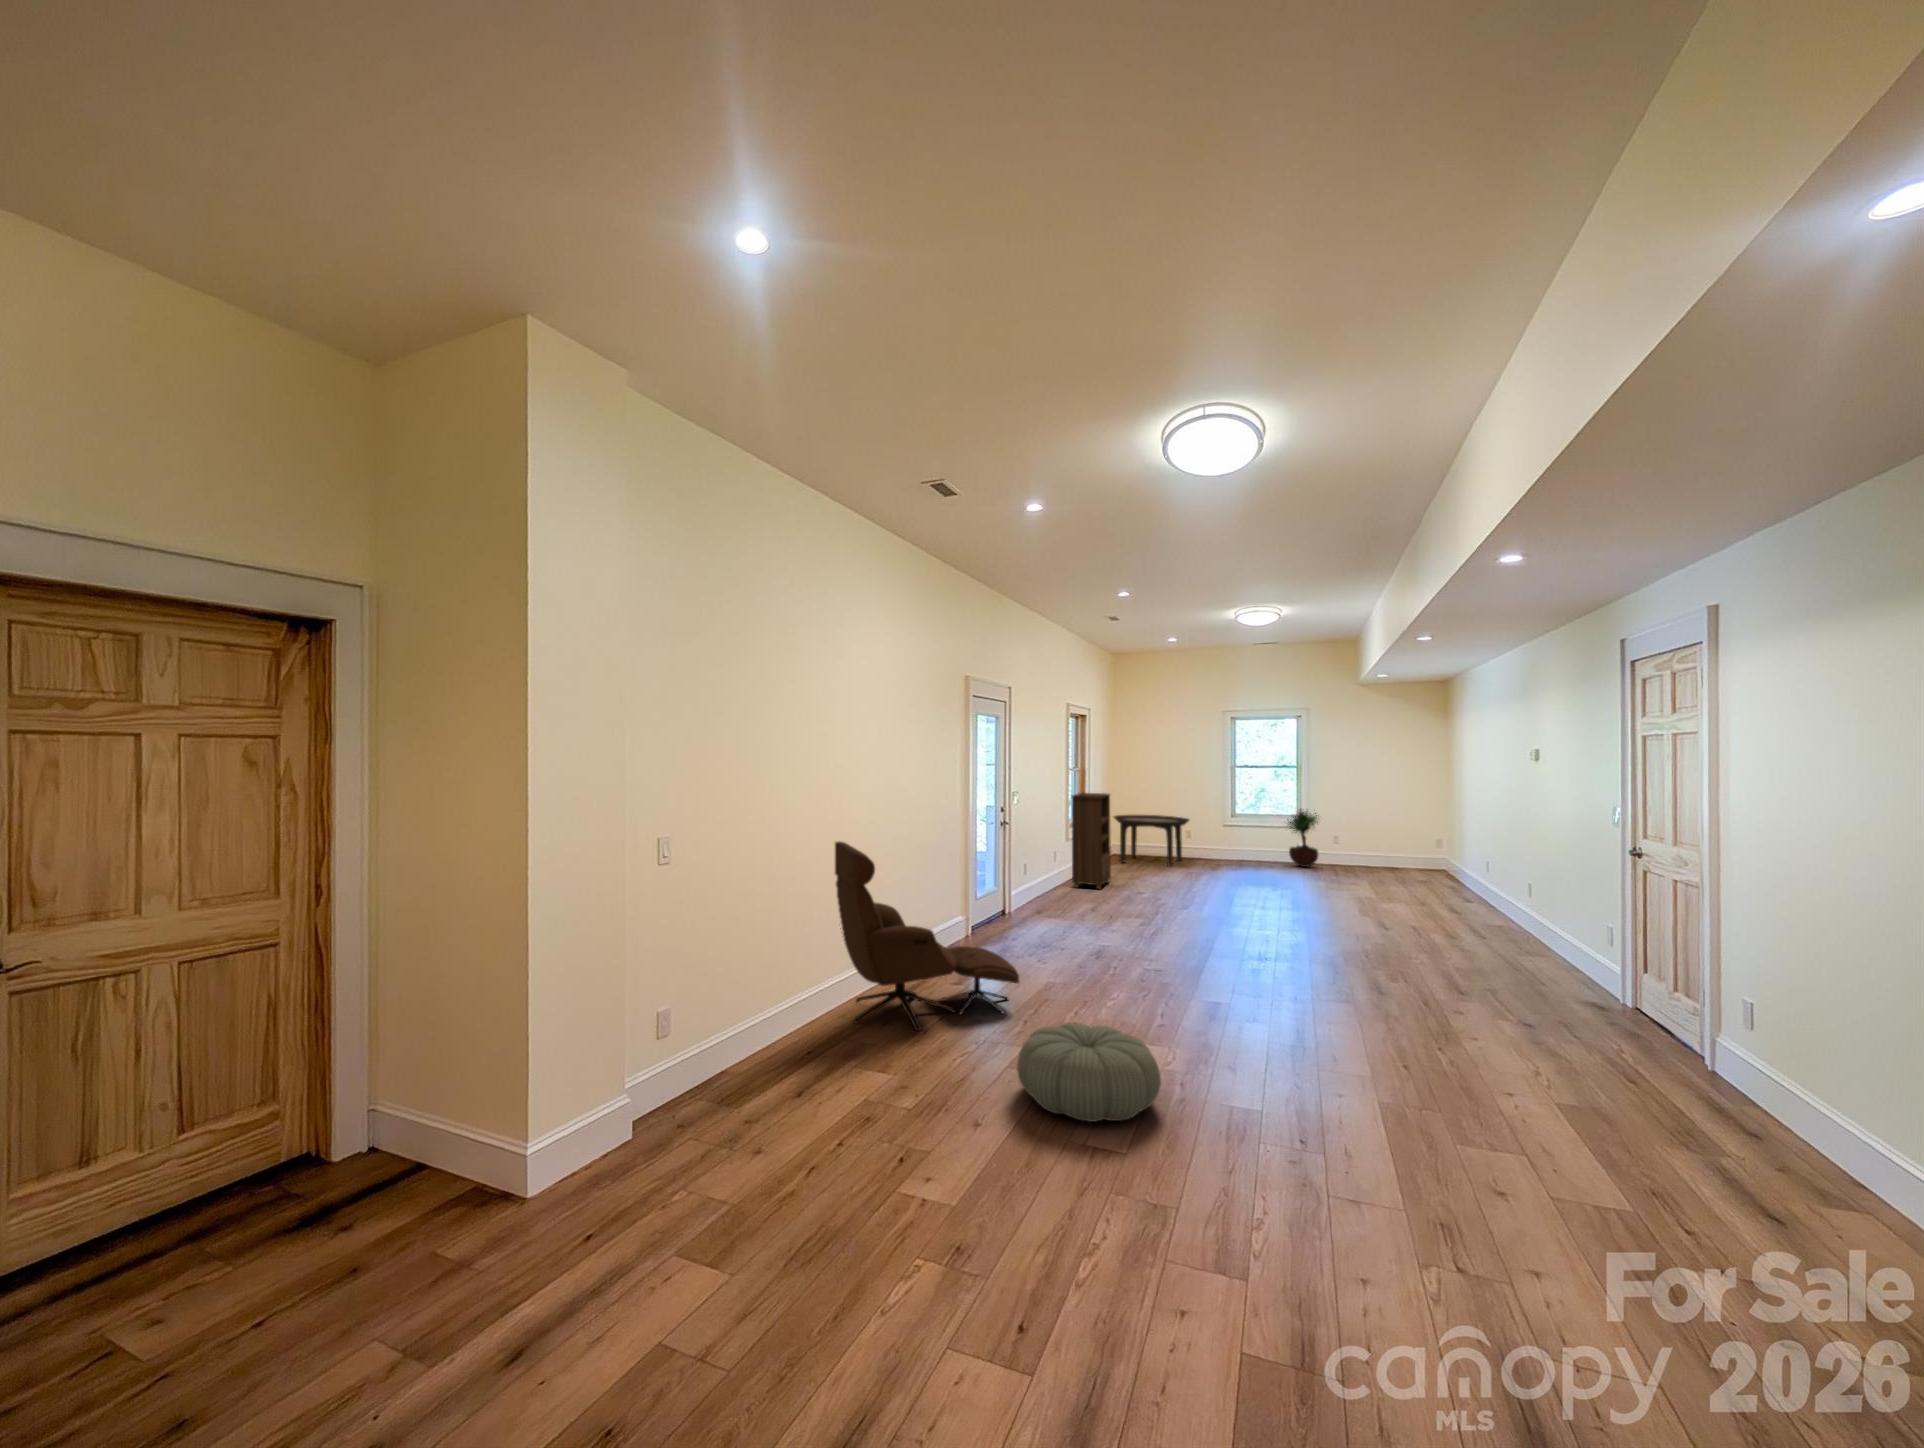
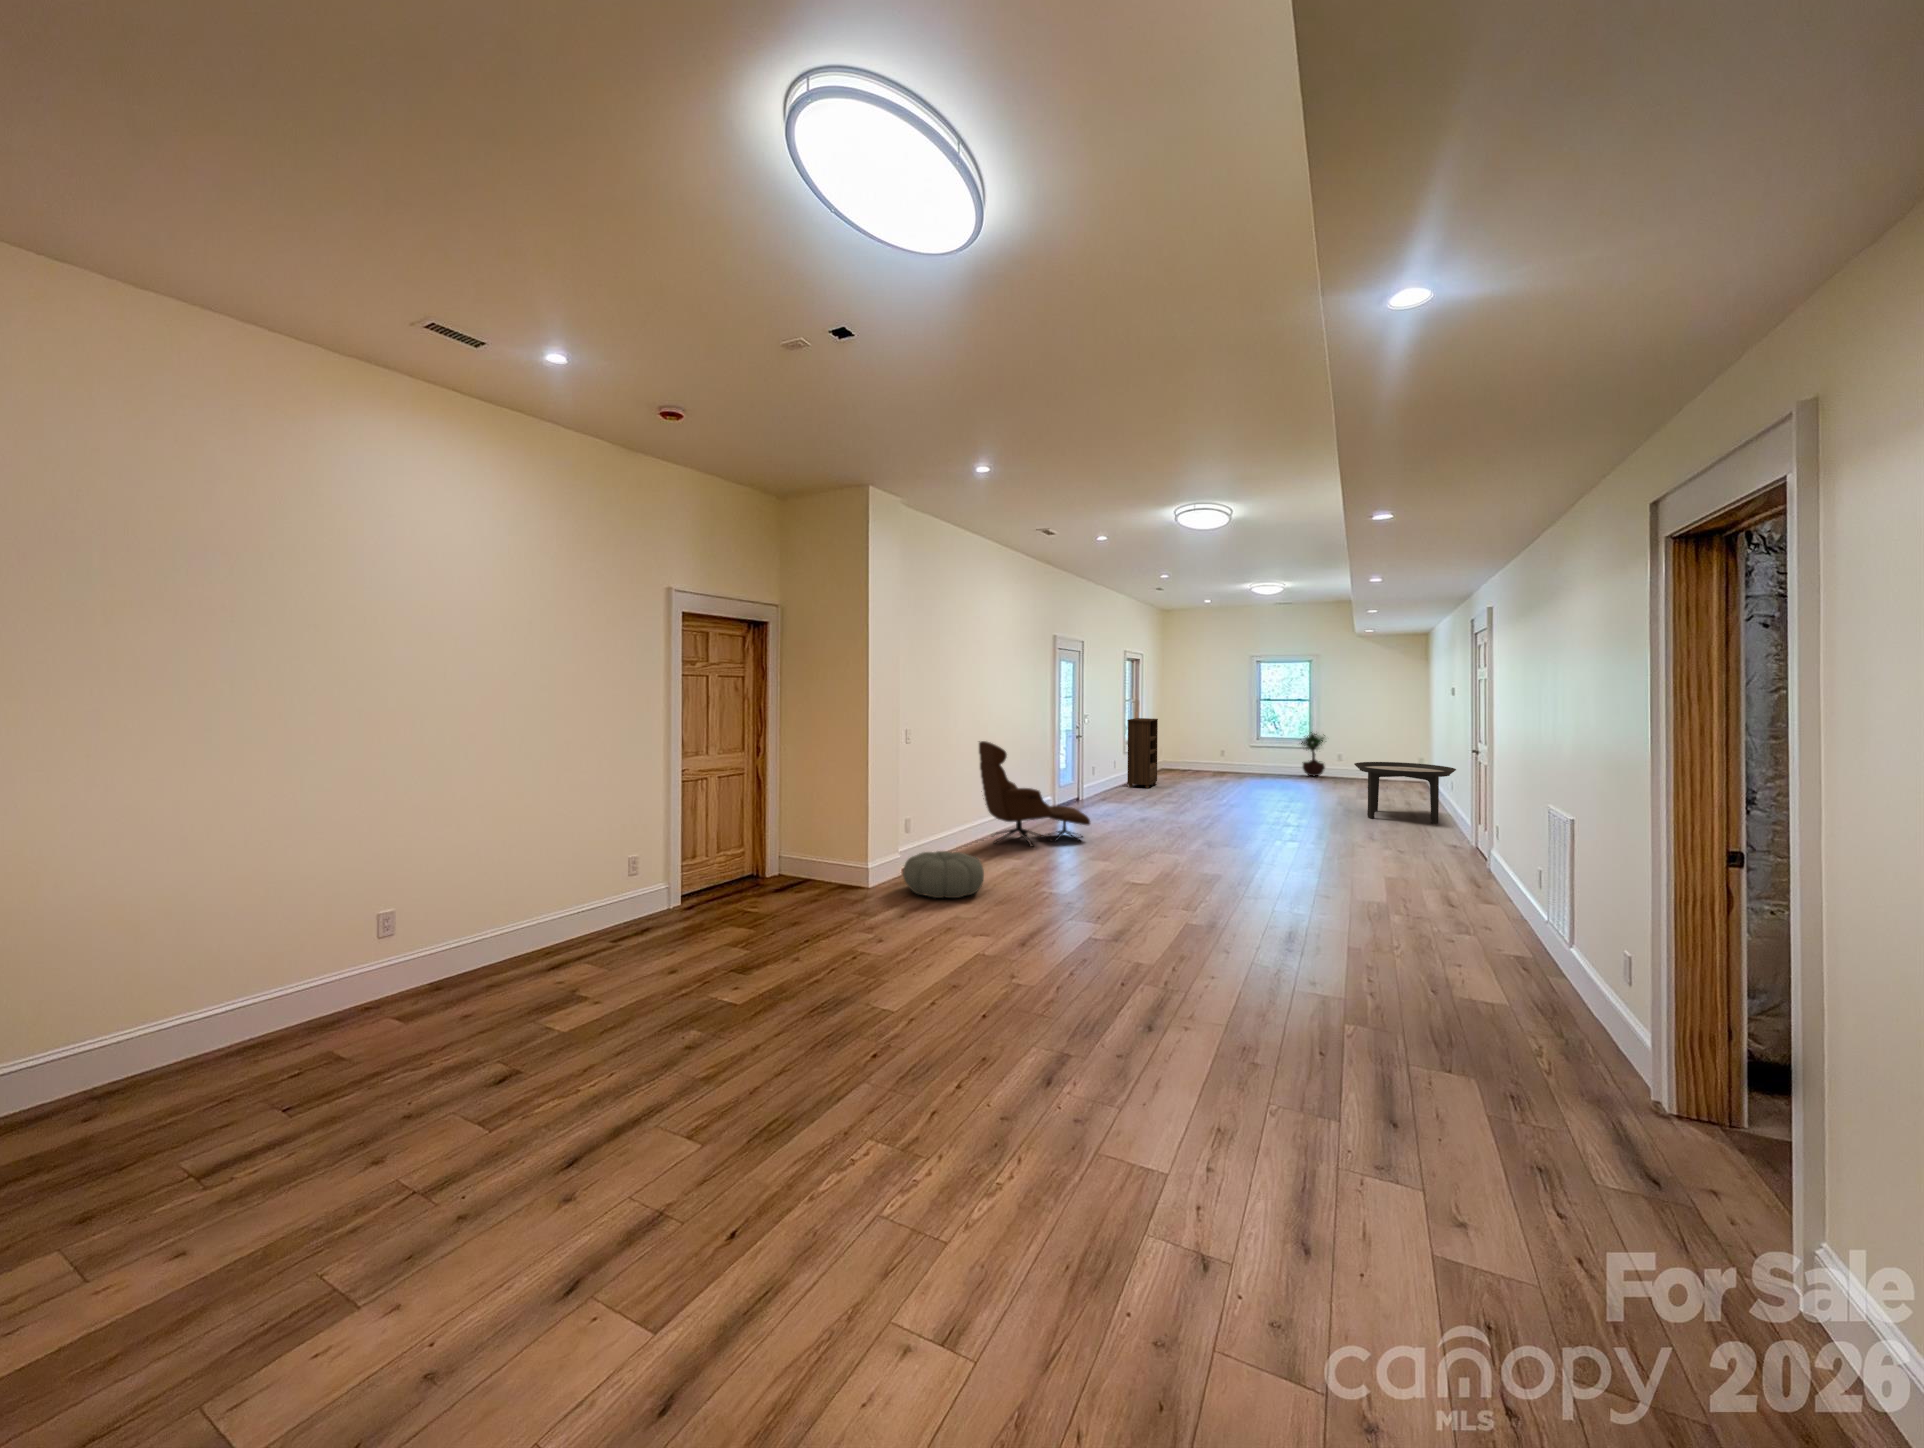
round table: present [1114,815,1189,867] -> present [1354,762,1456,824]
pouf: present [1017,1023,1161,1122] -> present [903,851,984,898]

